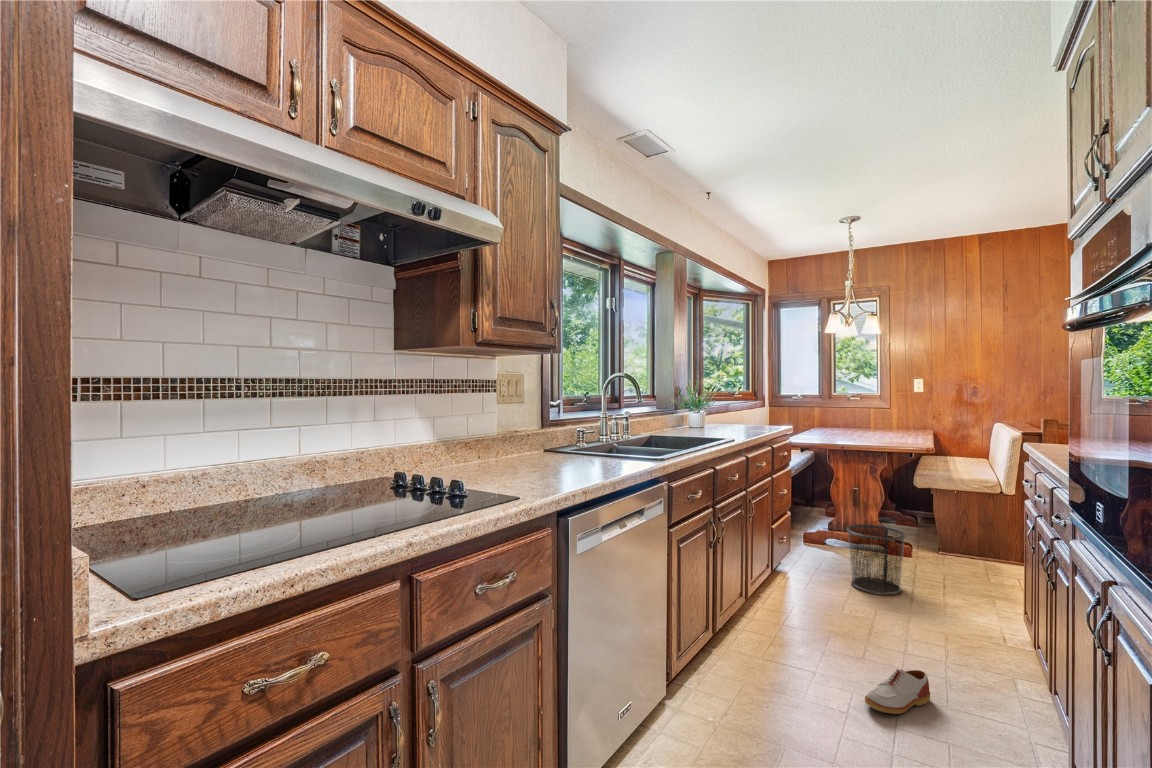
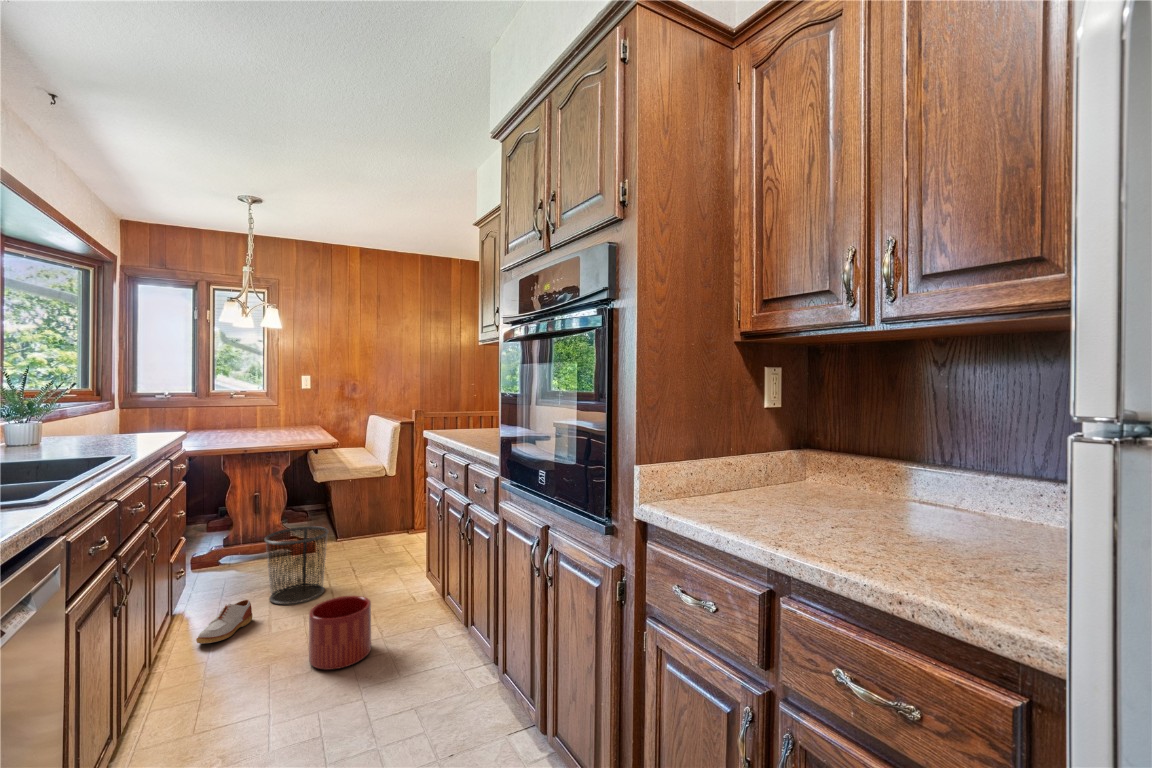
planter: none [859,593,919,659] -> present [309,596,371,670]
shoe: present [865,669,930,714] -> present [196,600,253,643]

